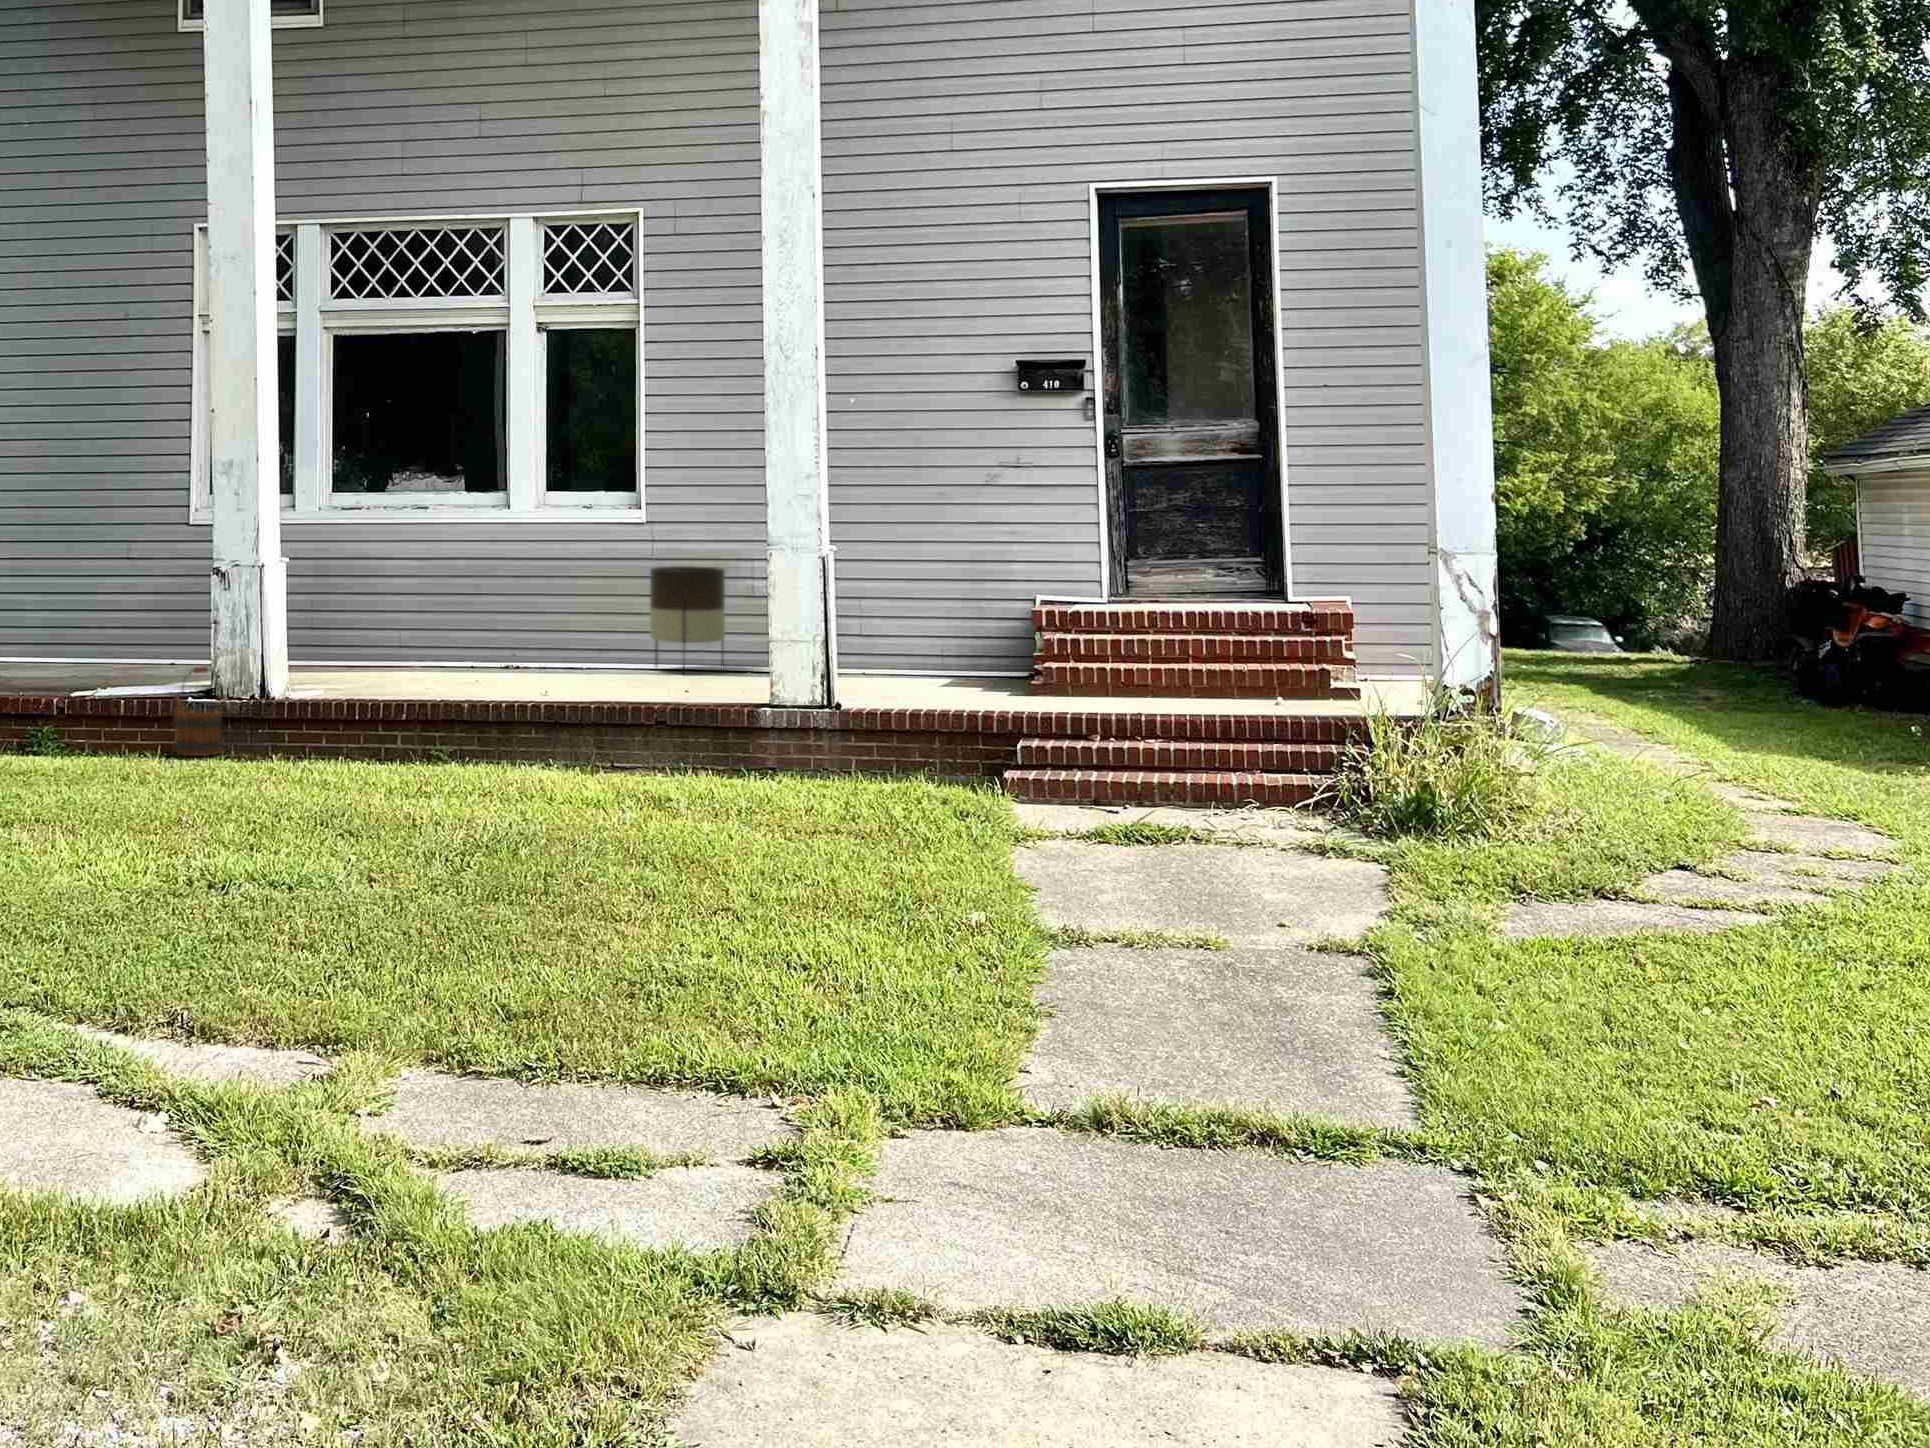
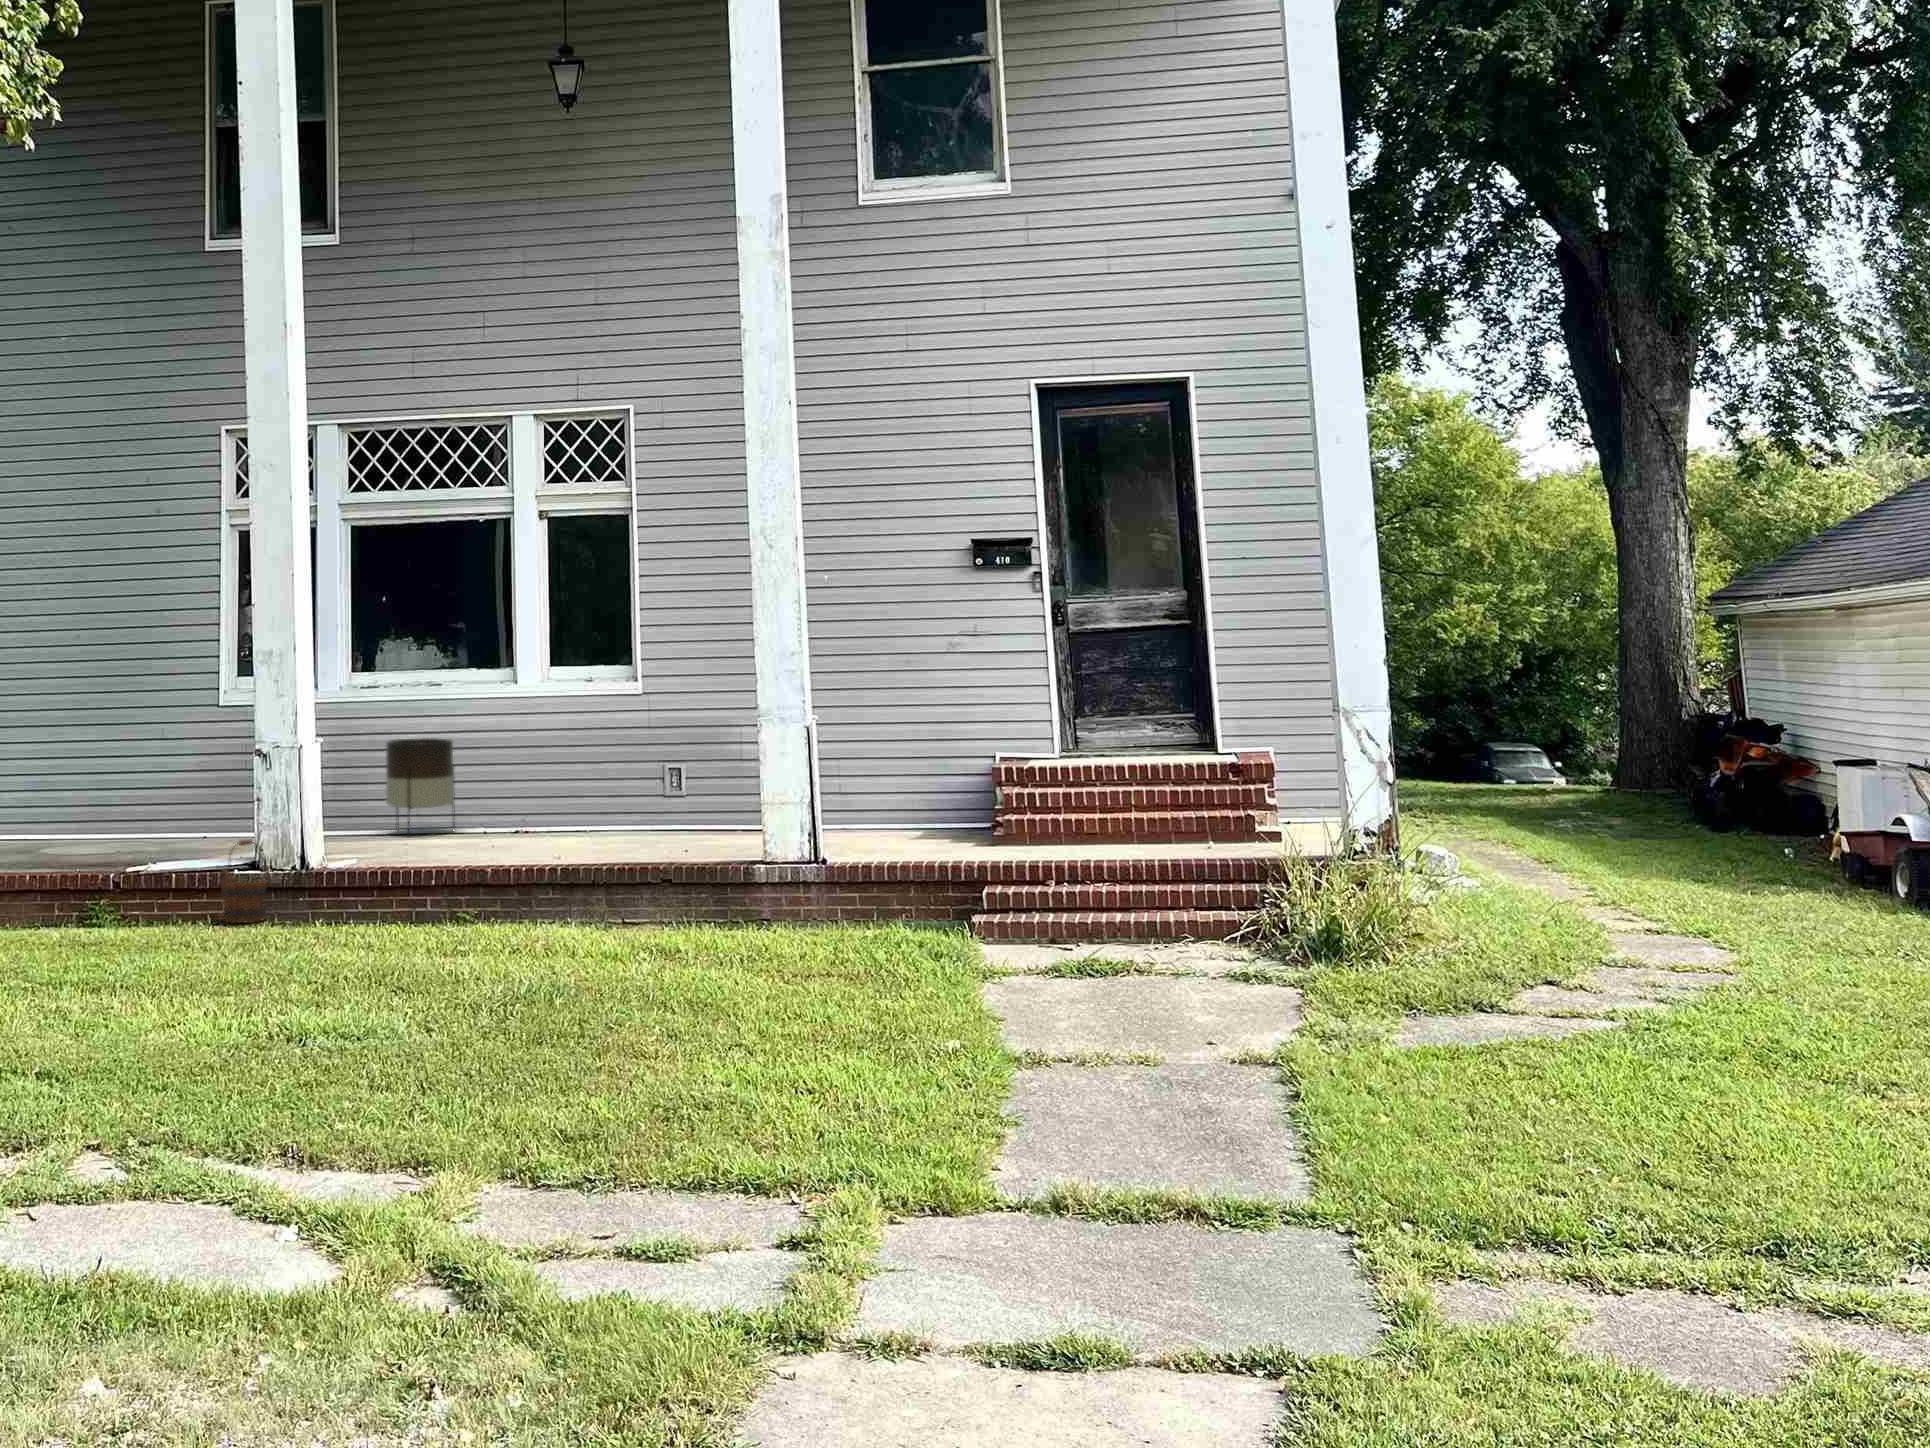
planter: present [650,566,725,666] -> present [386,738,454,811]

